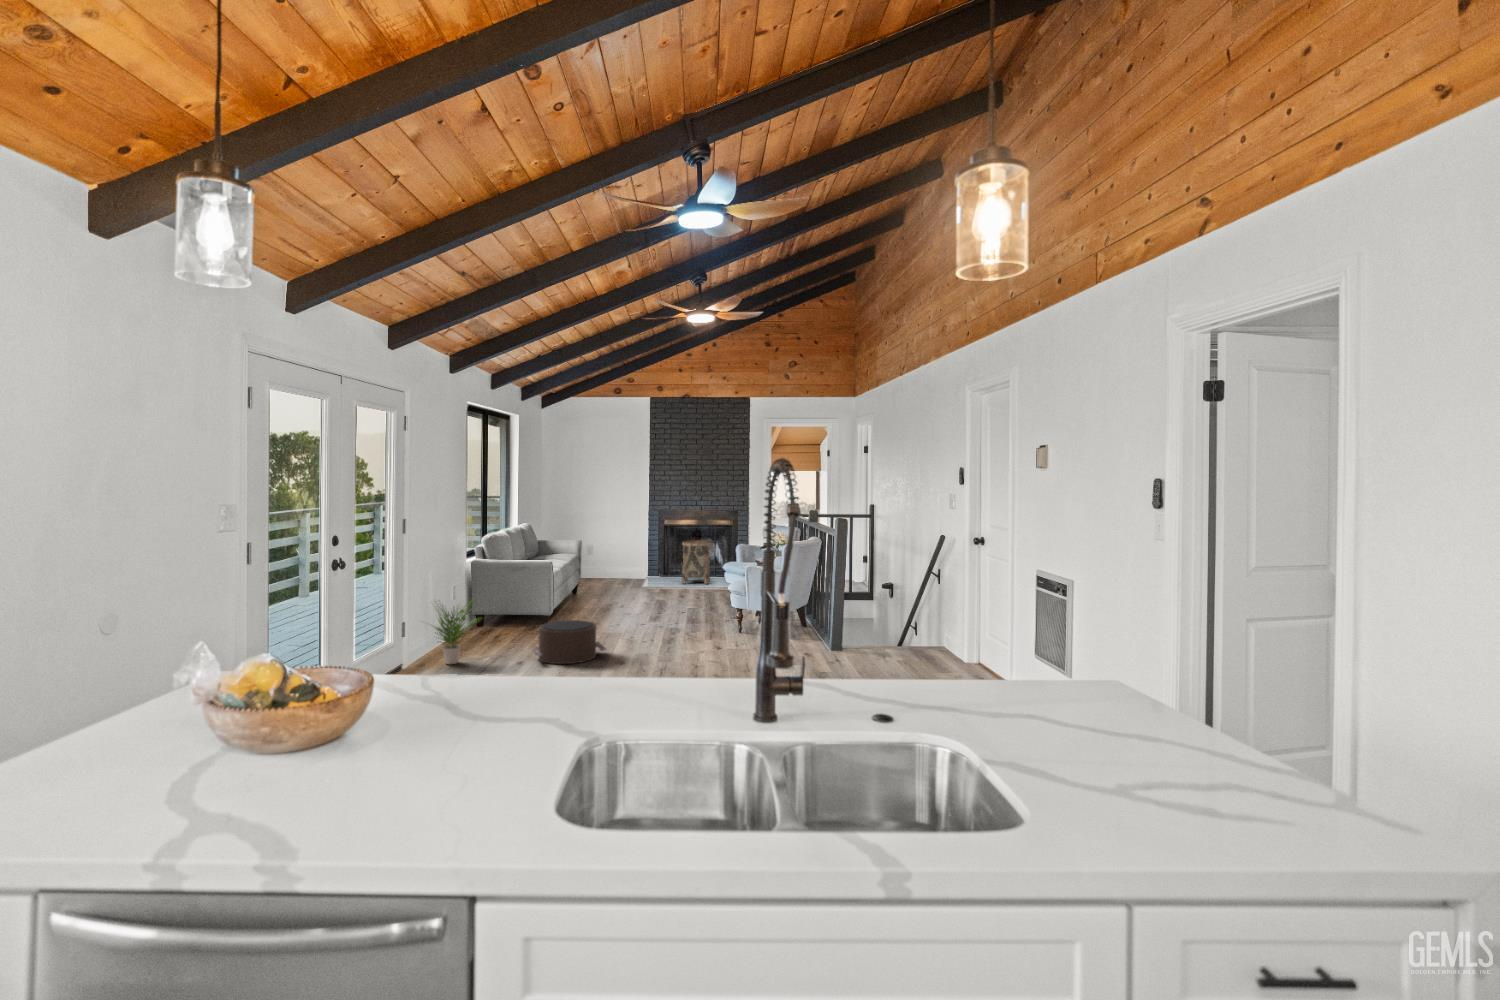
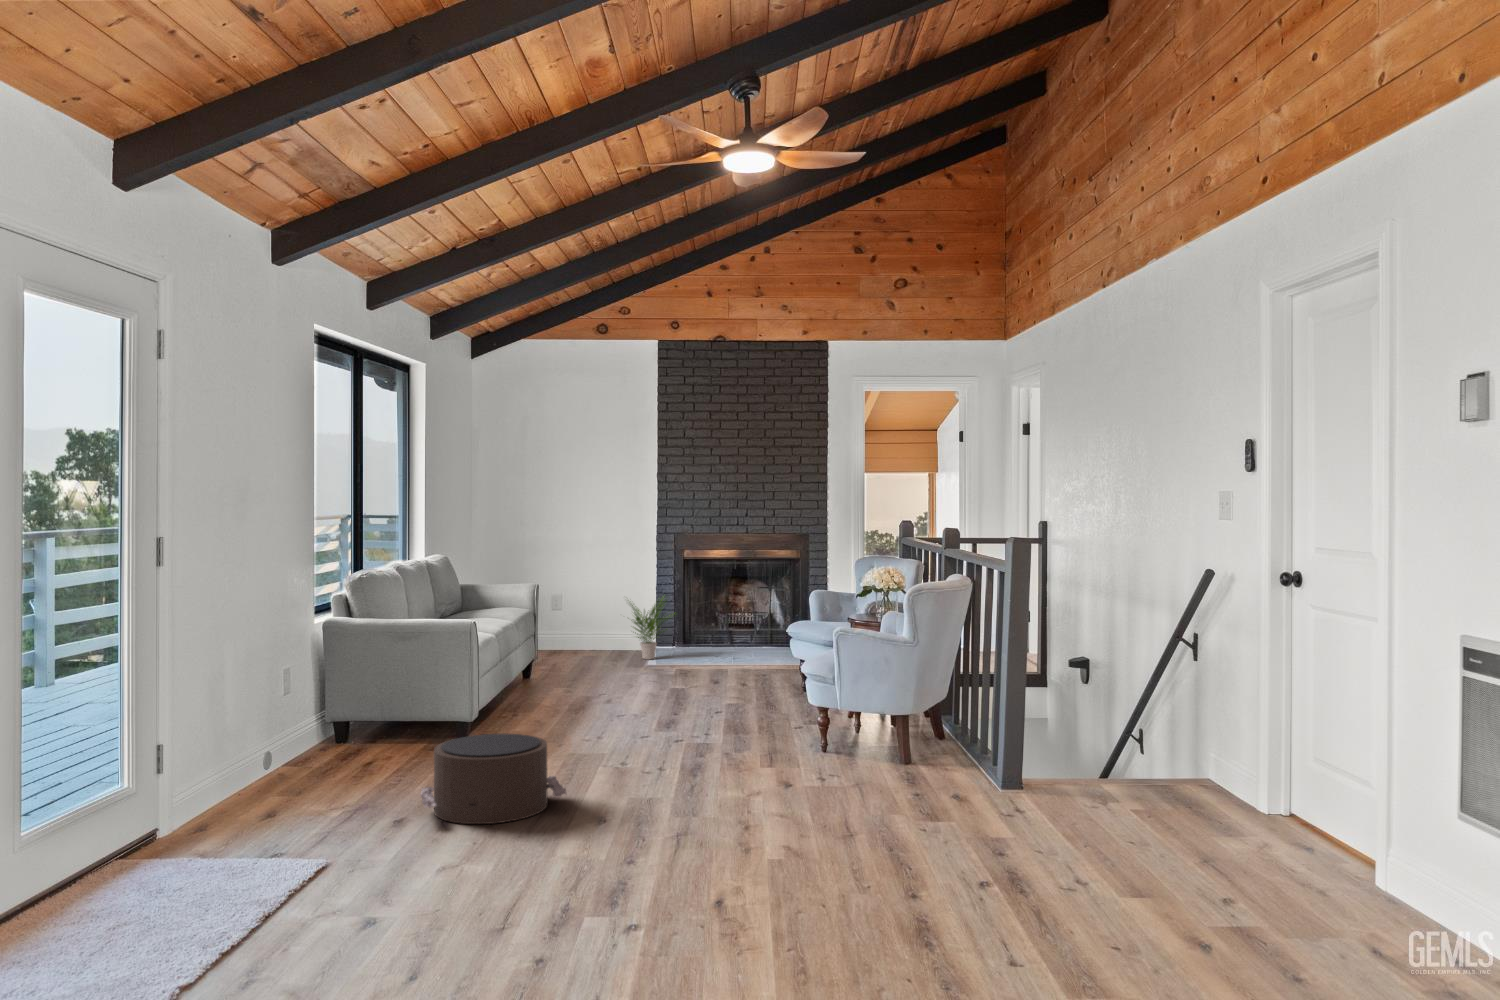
basket: present [682,540,710,584] -> none [713,585,763,661]
potted plant: present [433,601,475,664] -> present [631,599,674,660]

